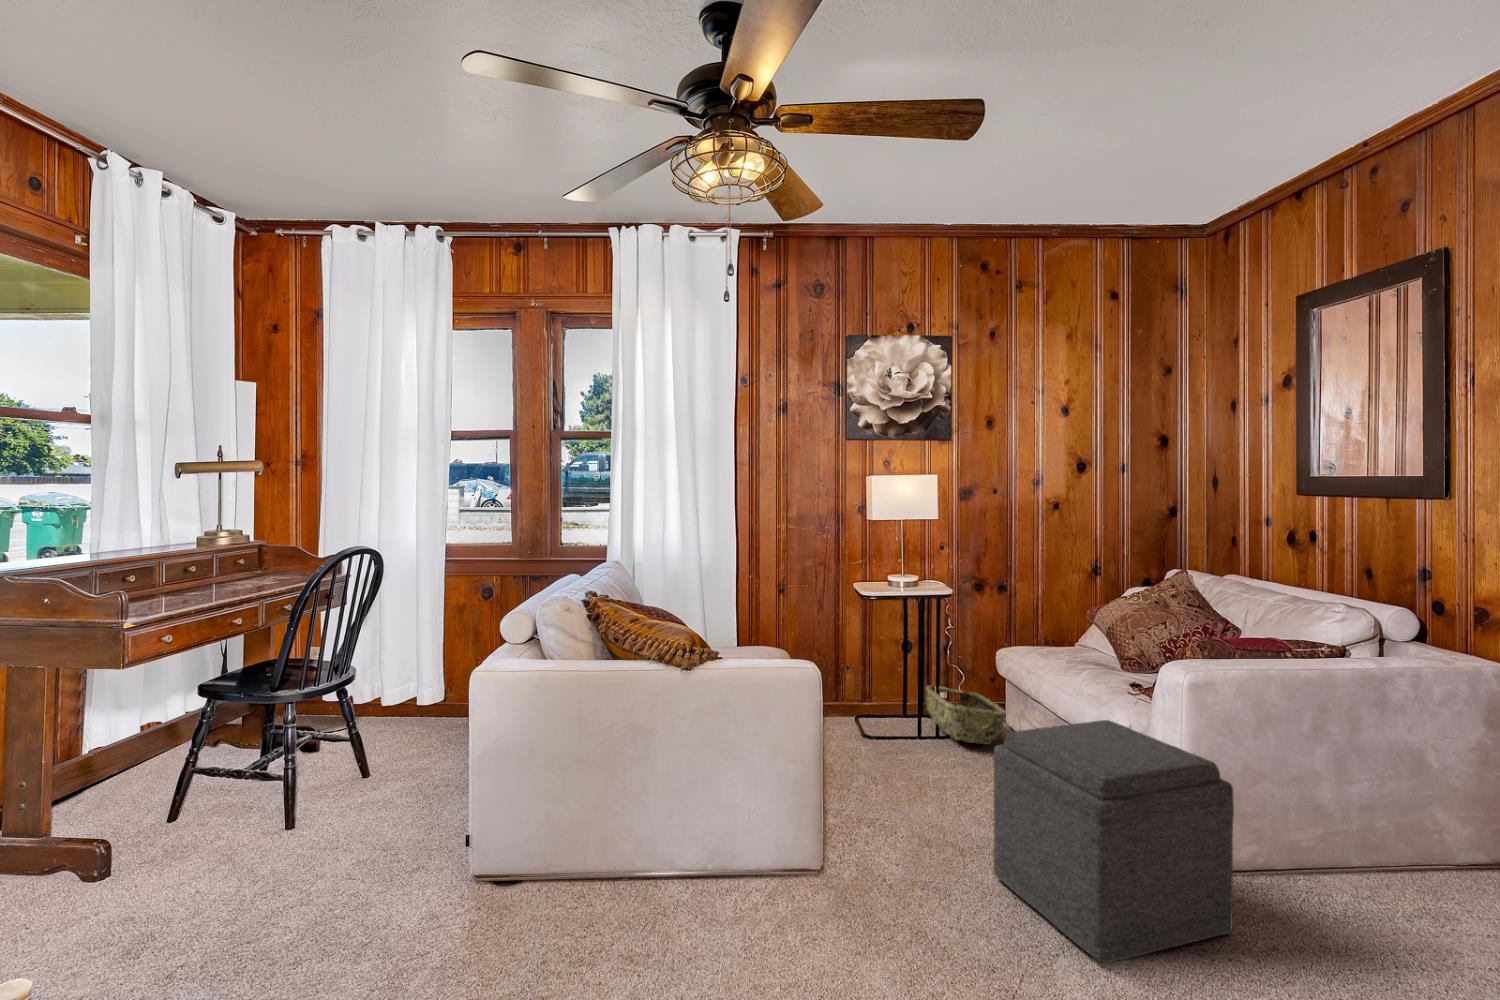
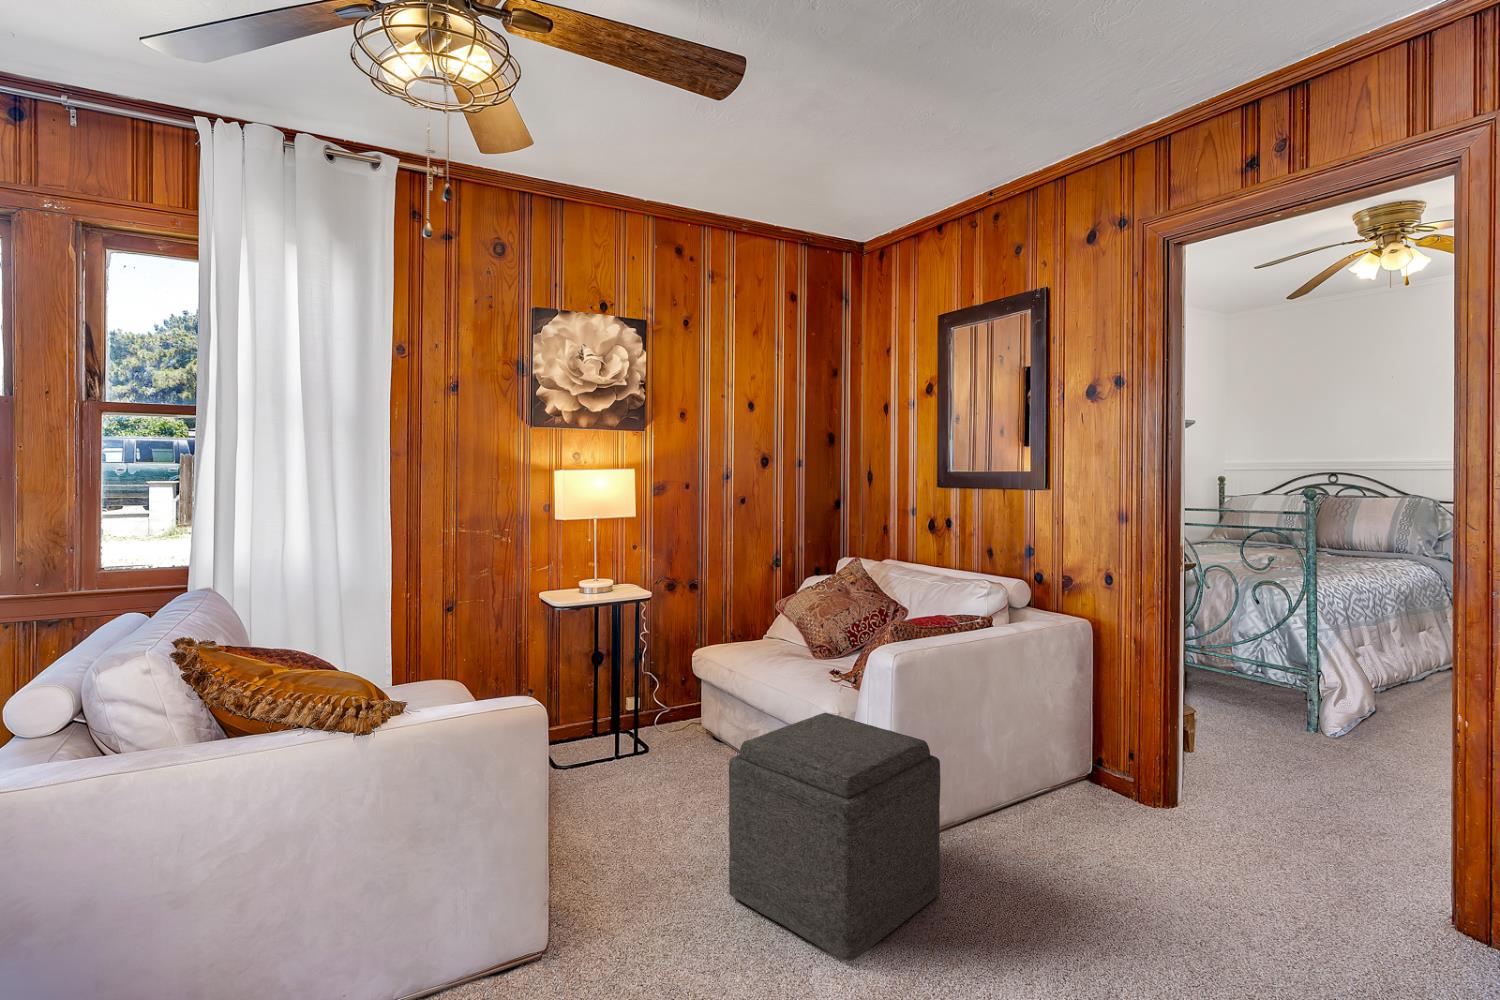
woven basket: present [926,685,1006,744] -> none [622,695,708,752]

